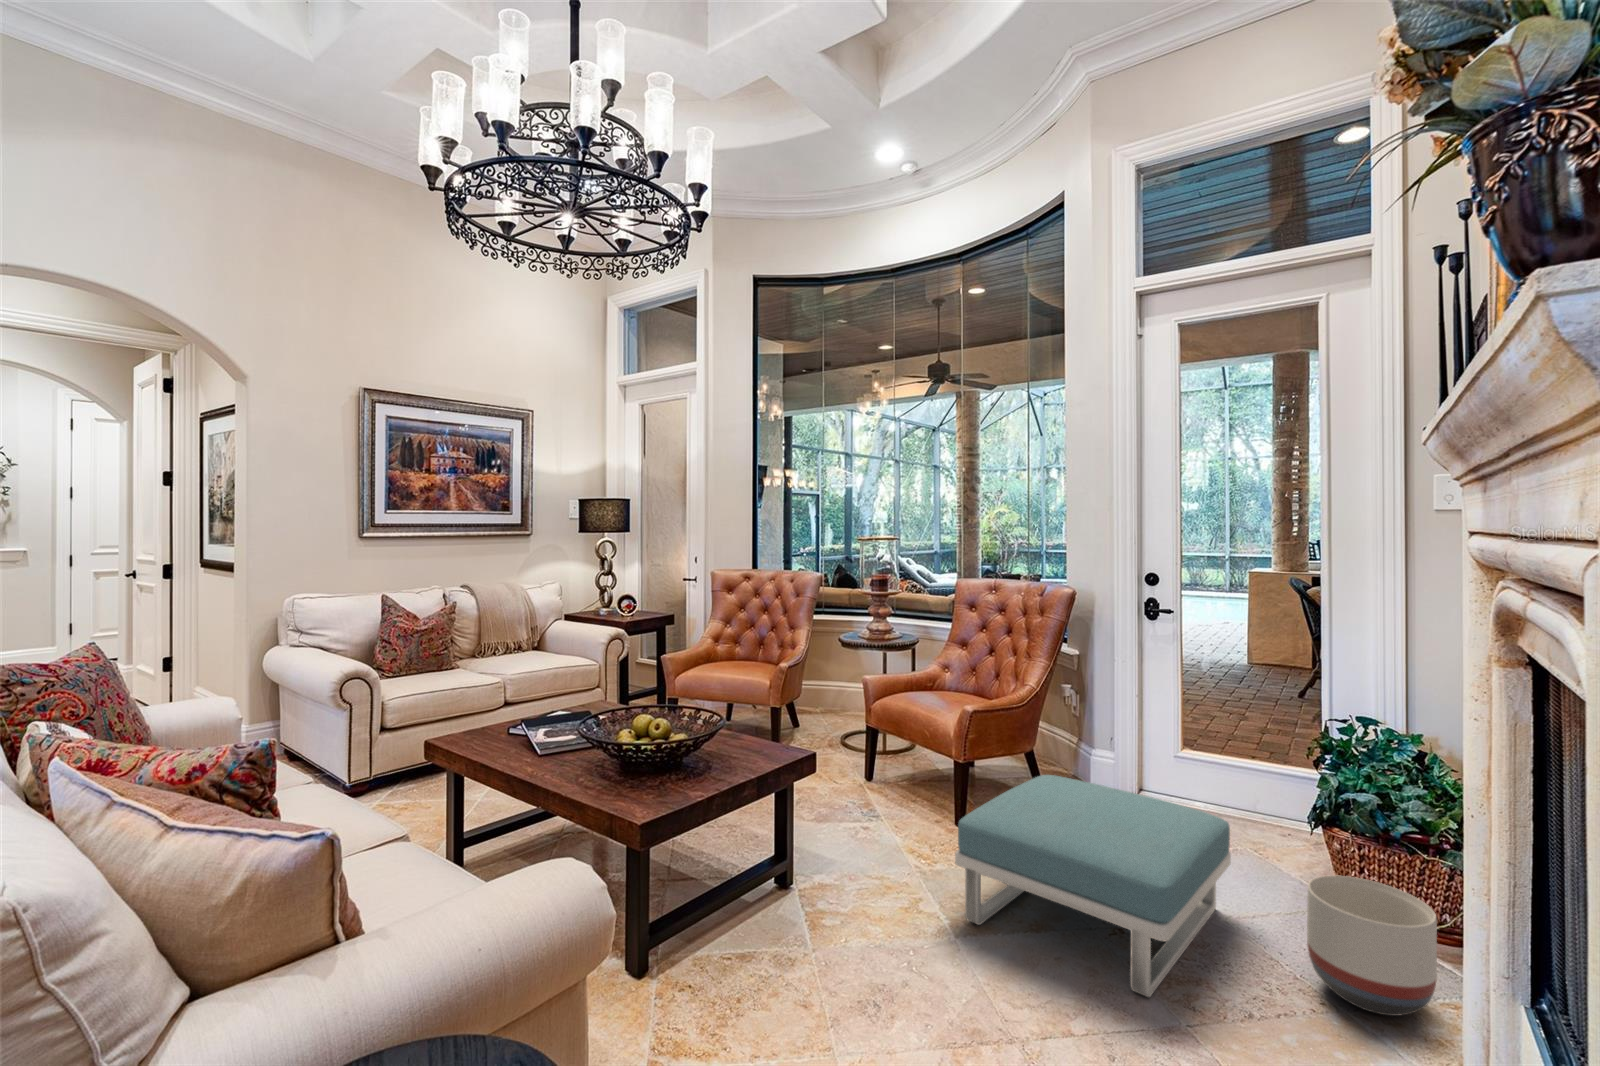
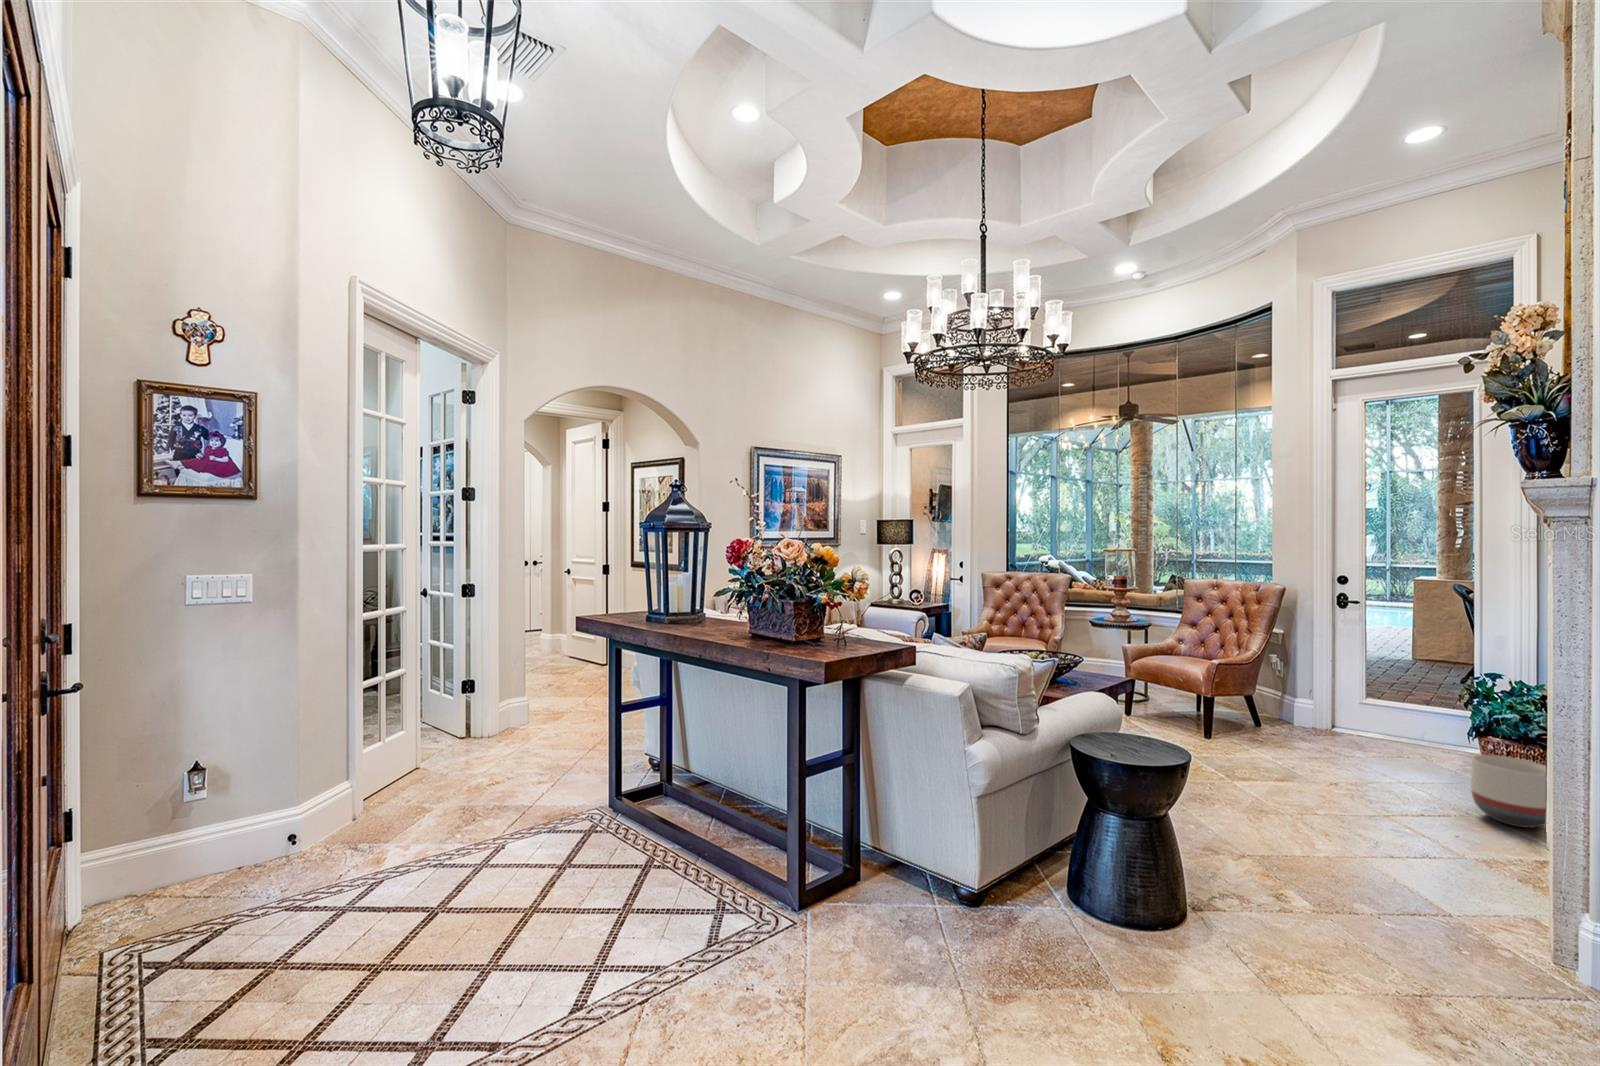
footstool: present [955,775,1231,997] -> none [1231,703,1416,813]

